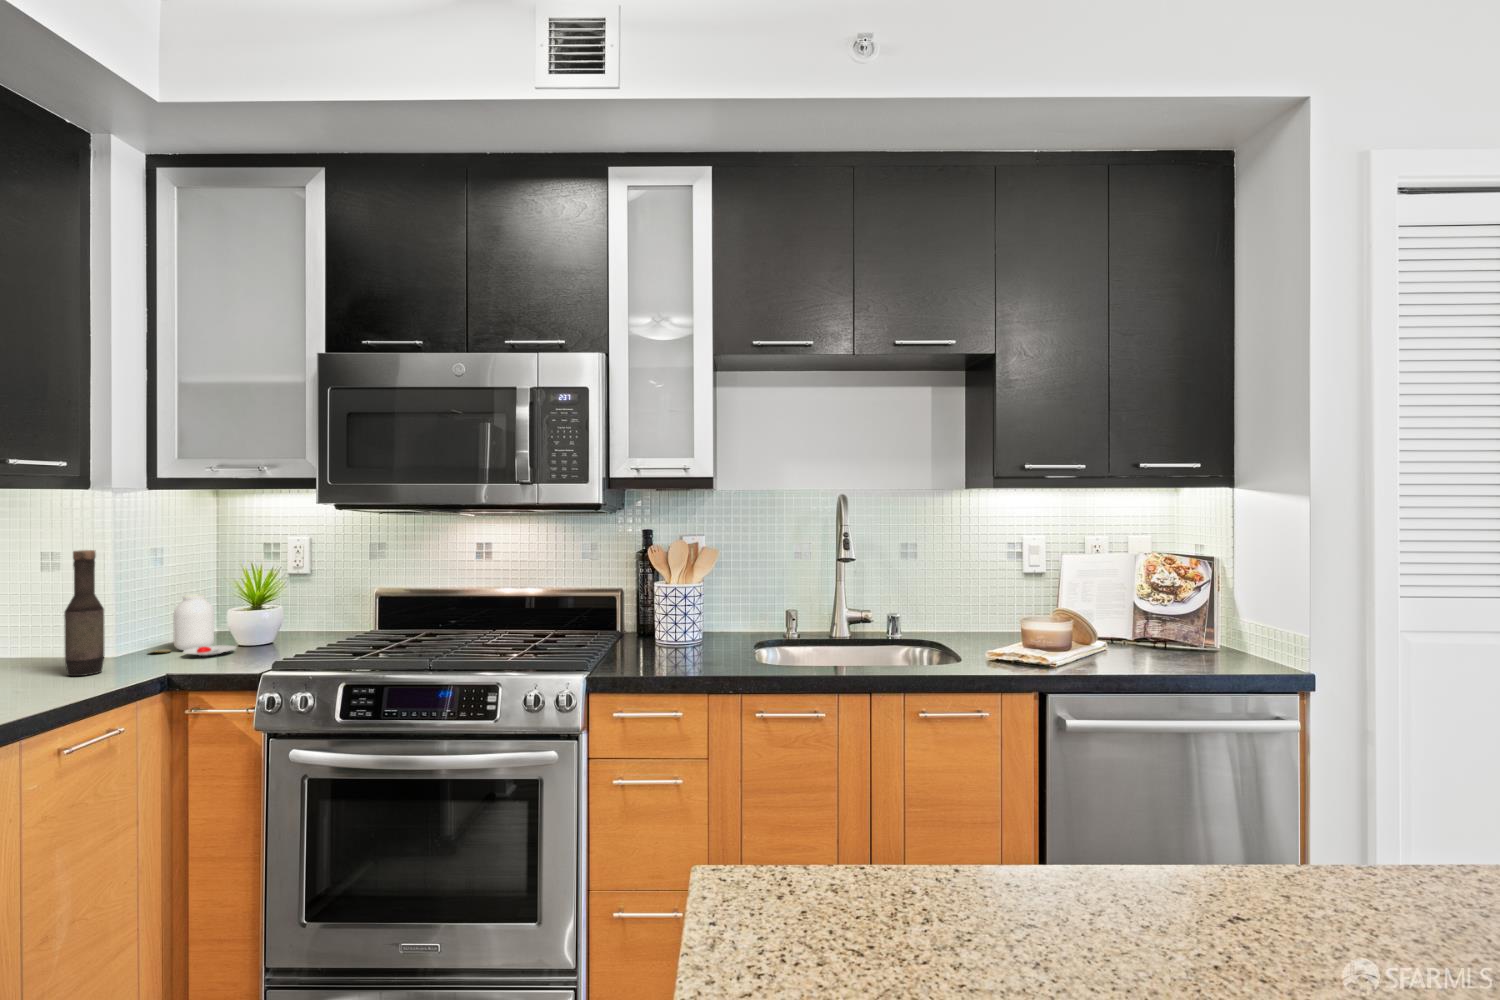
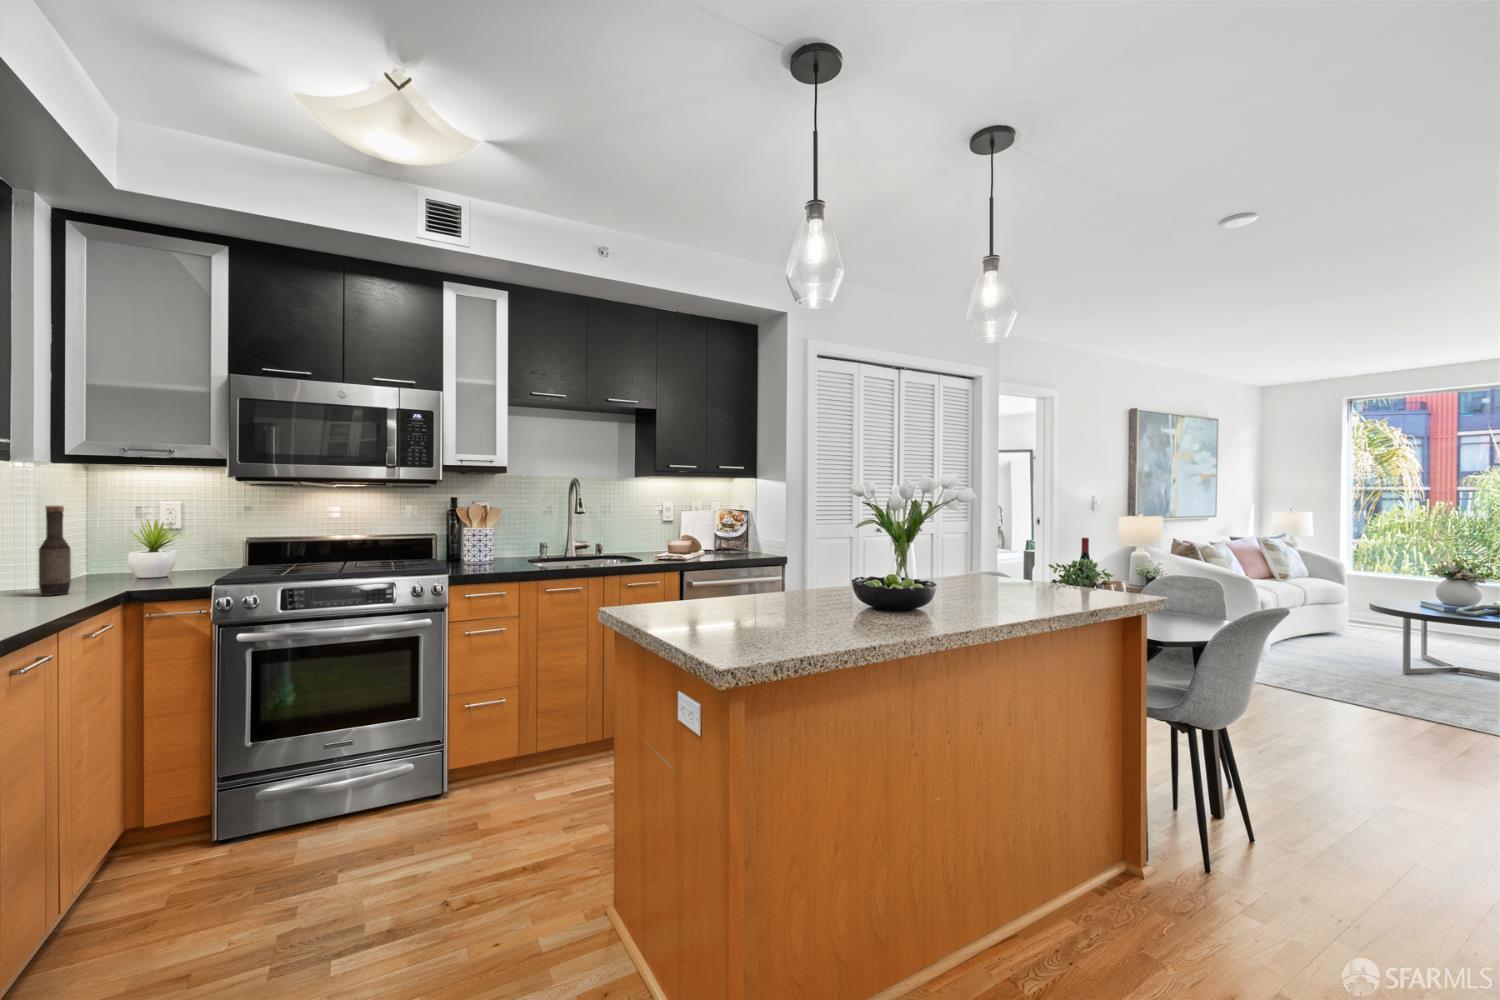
jar: present [154,594,236,656] -> none [70,542,157,585]

